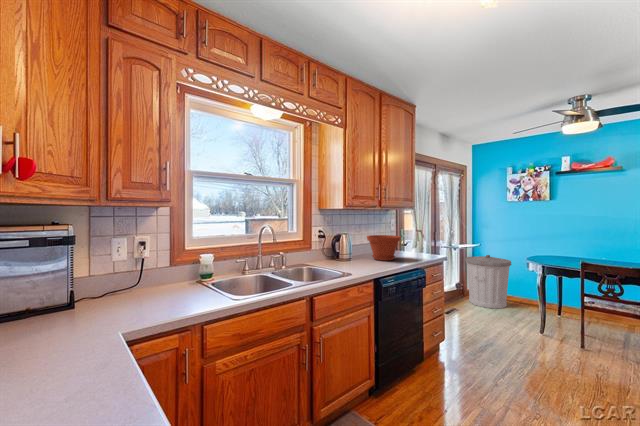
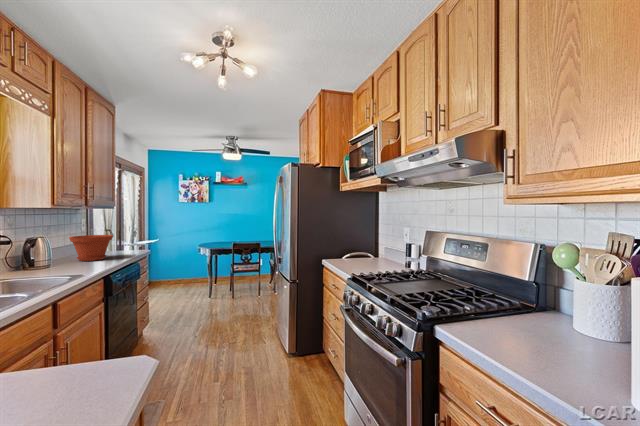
trash can: present [465,255,511,308] -> none [145,248,184,293]

